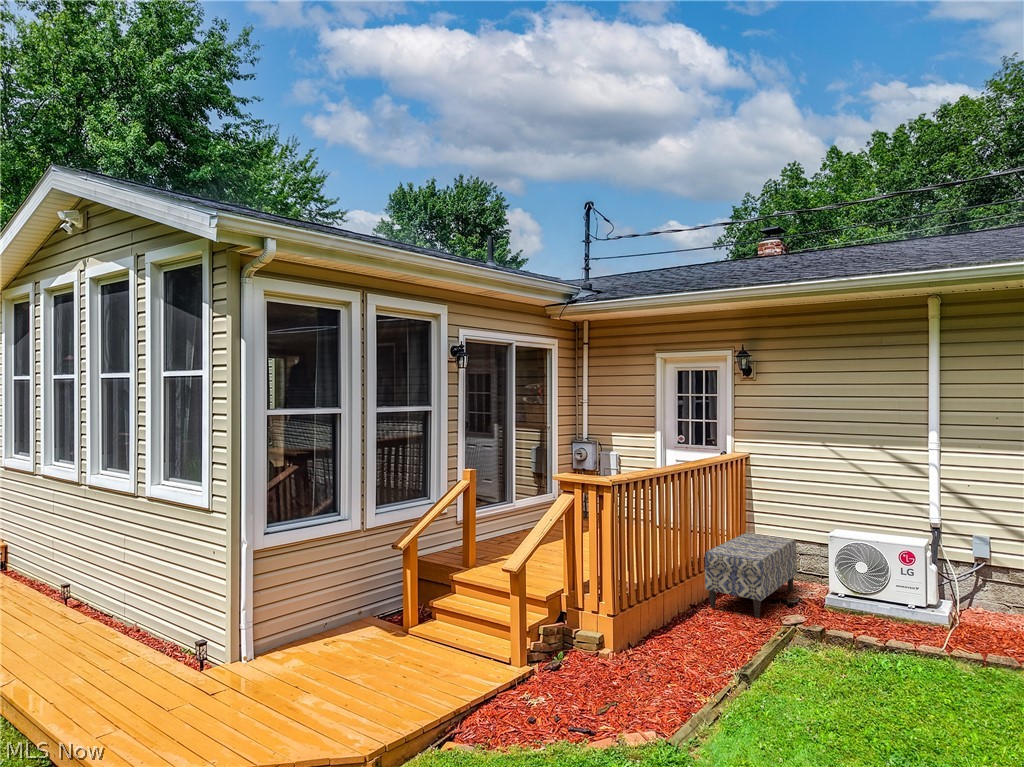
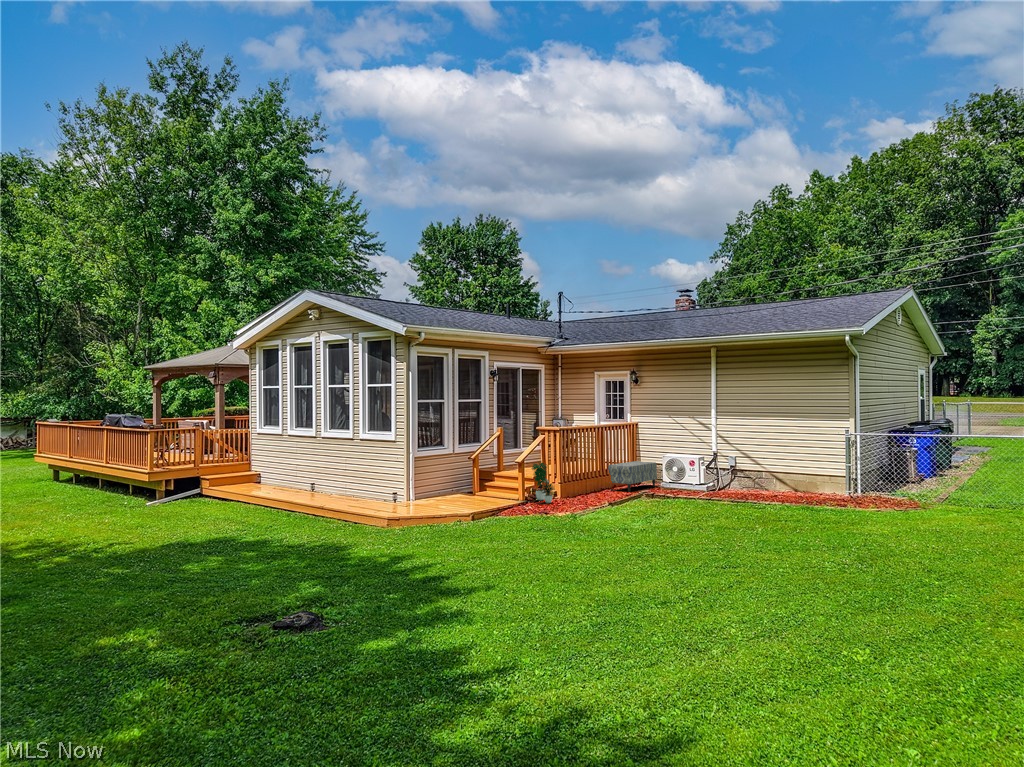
potted plant: none [542,561,612,687] -> present [532,462,554,503]

